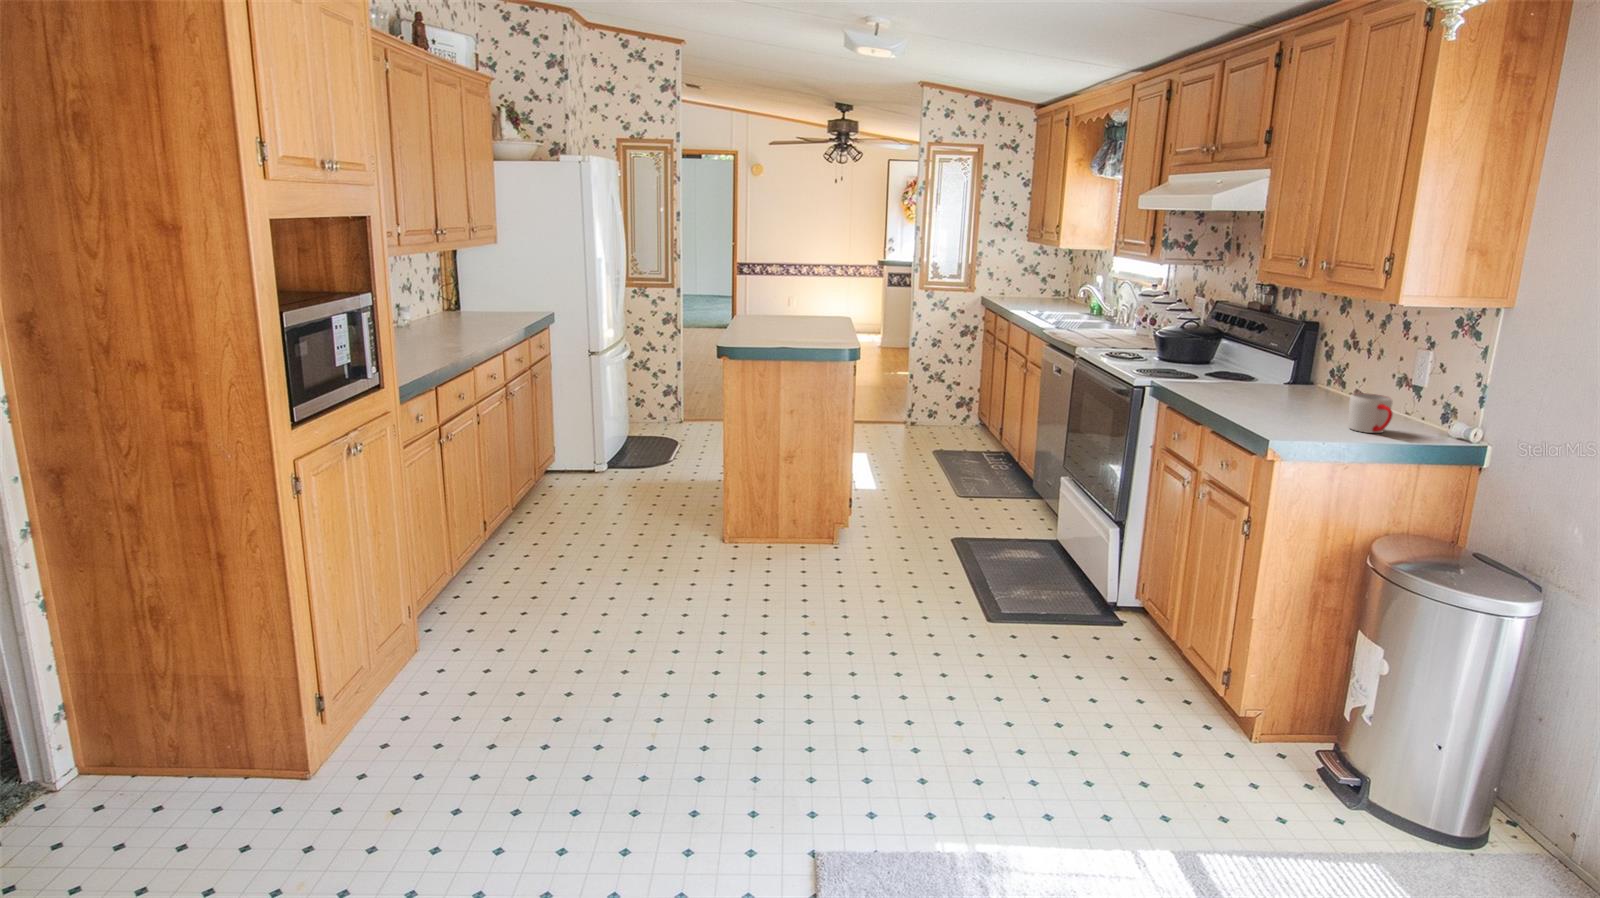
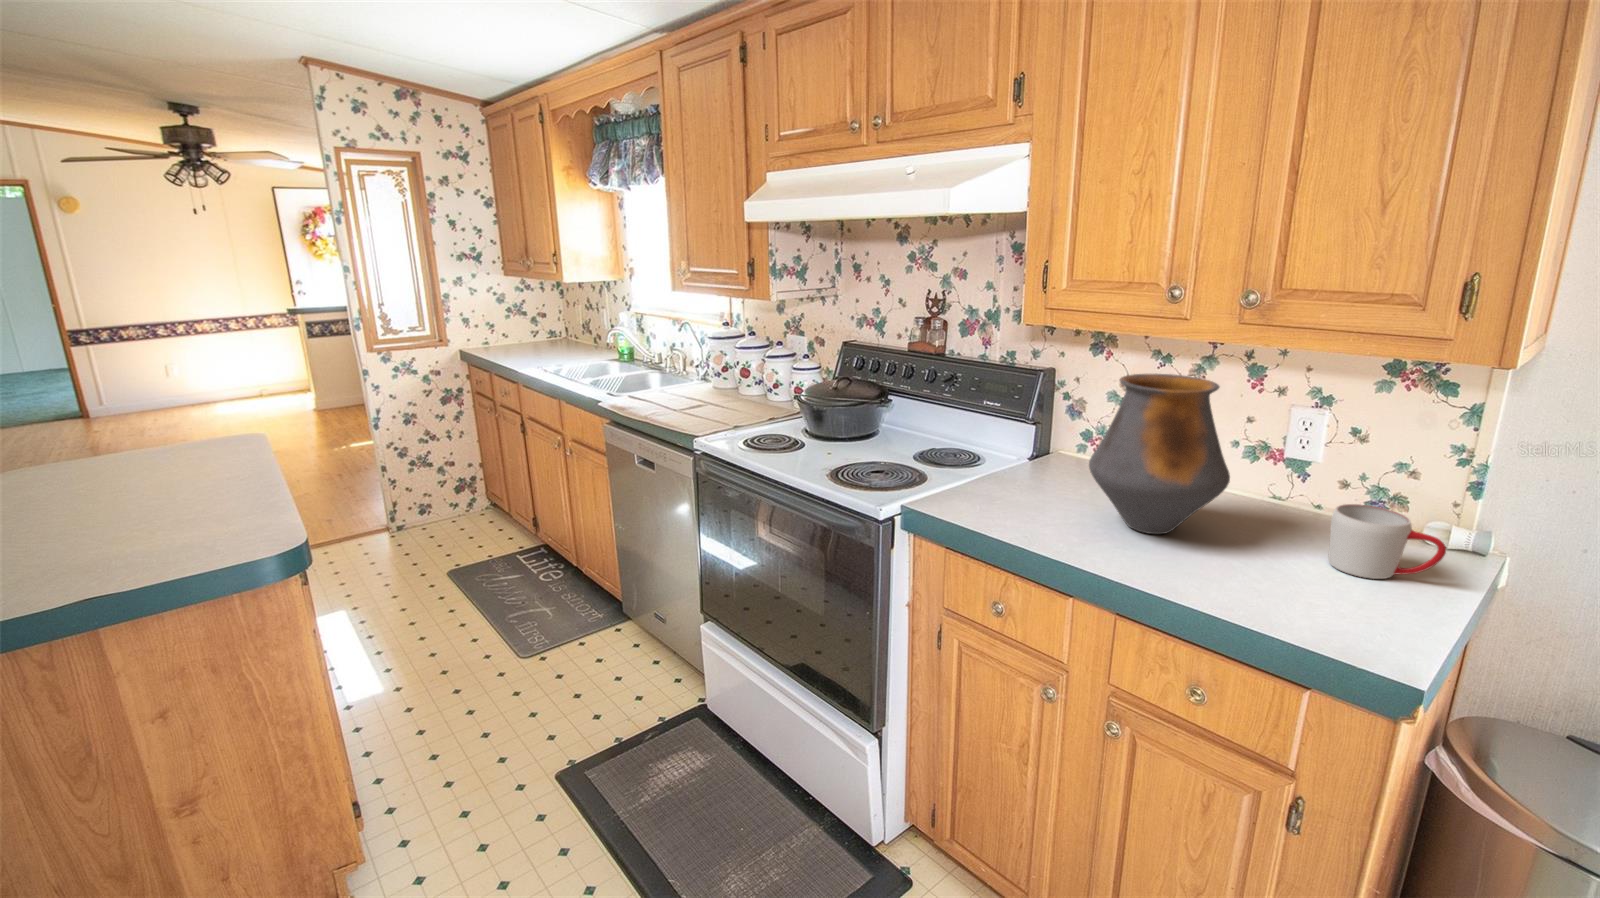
vase: none [1245,312,1331,408] -> present [1089,374,1230,534]

